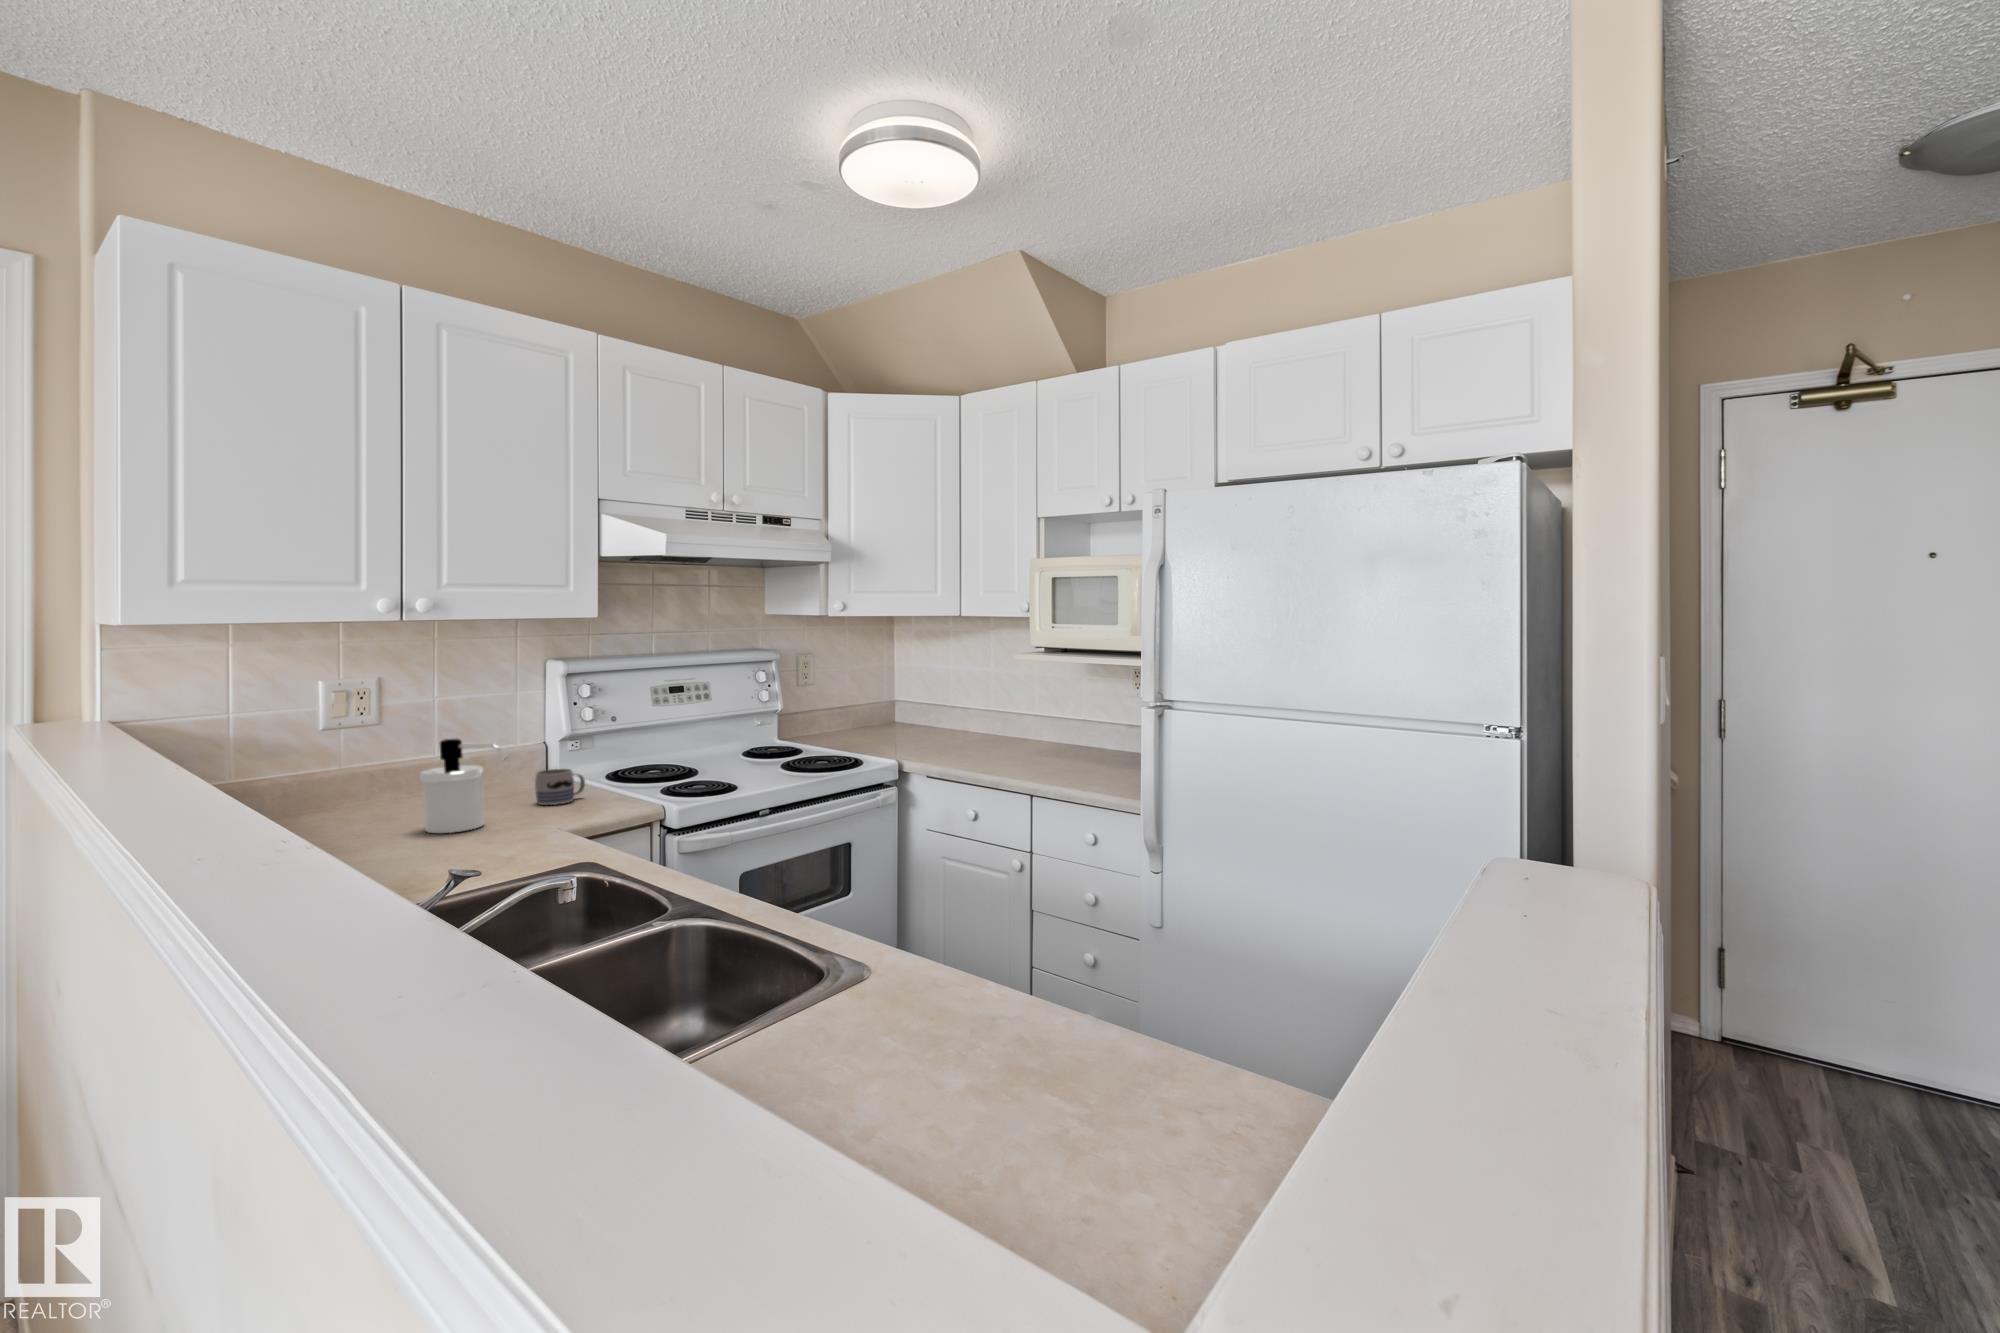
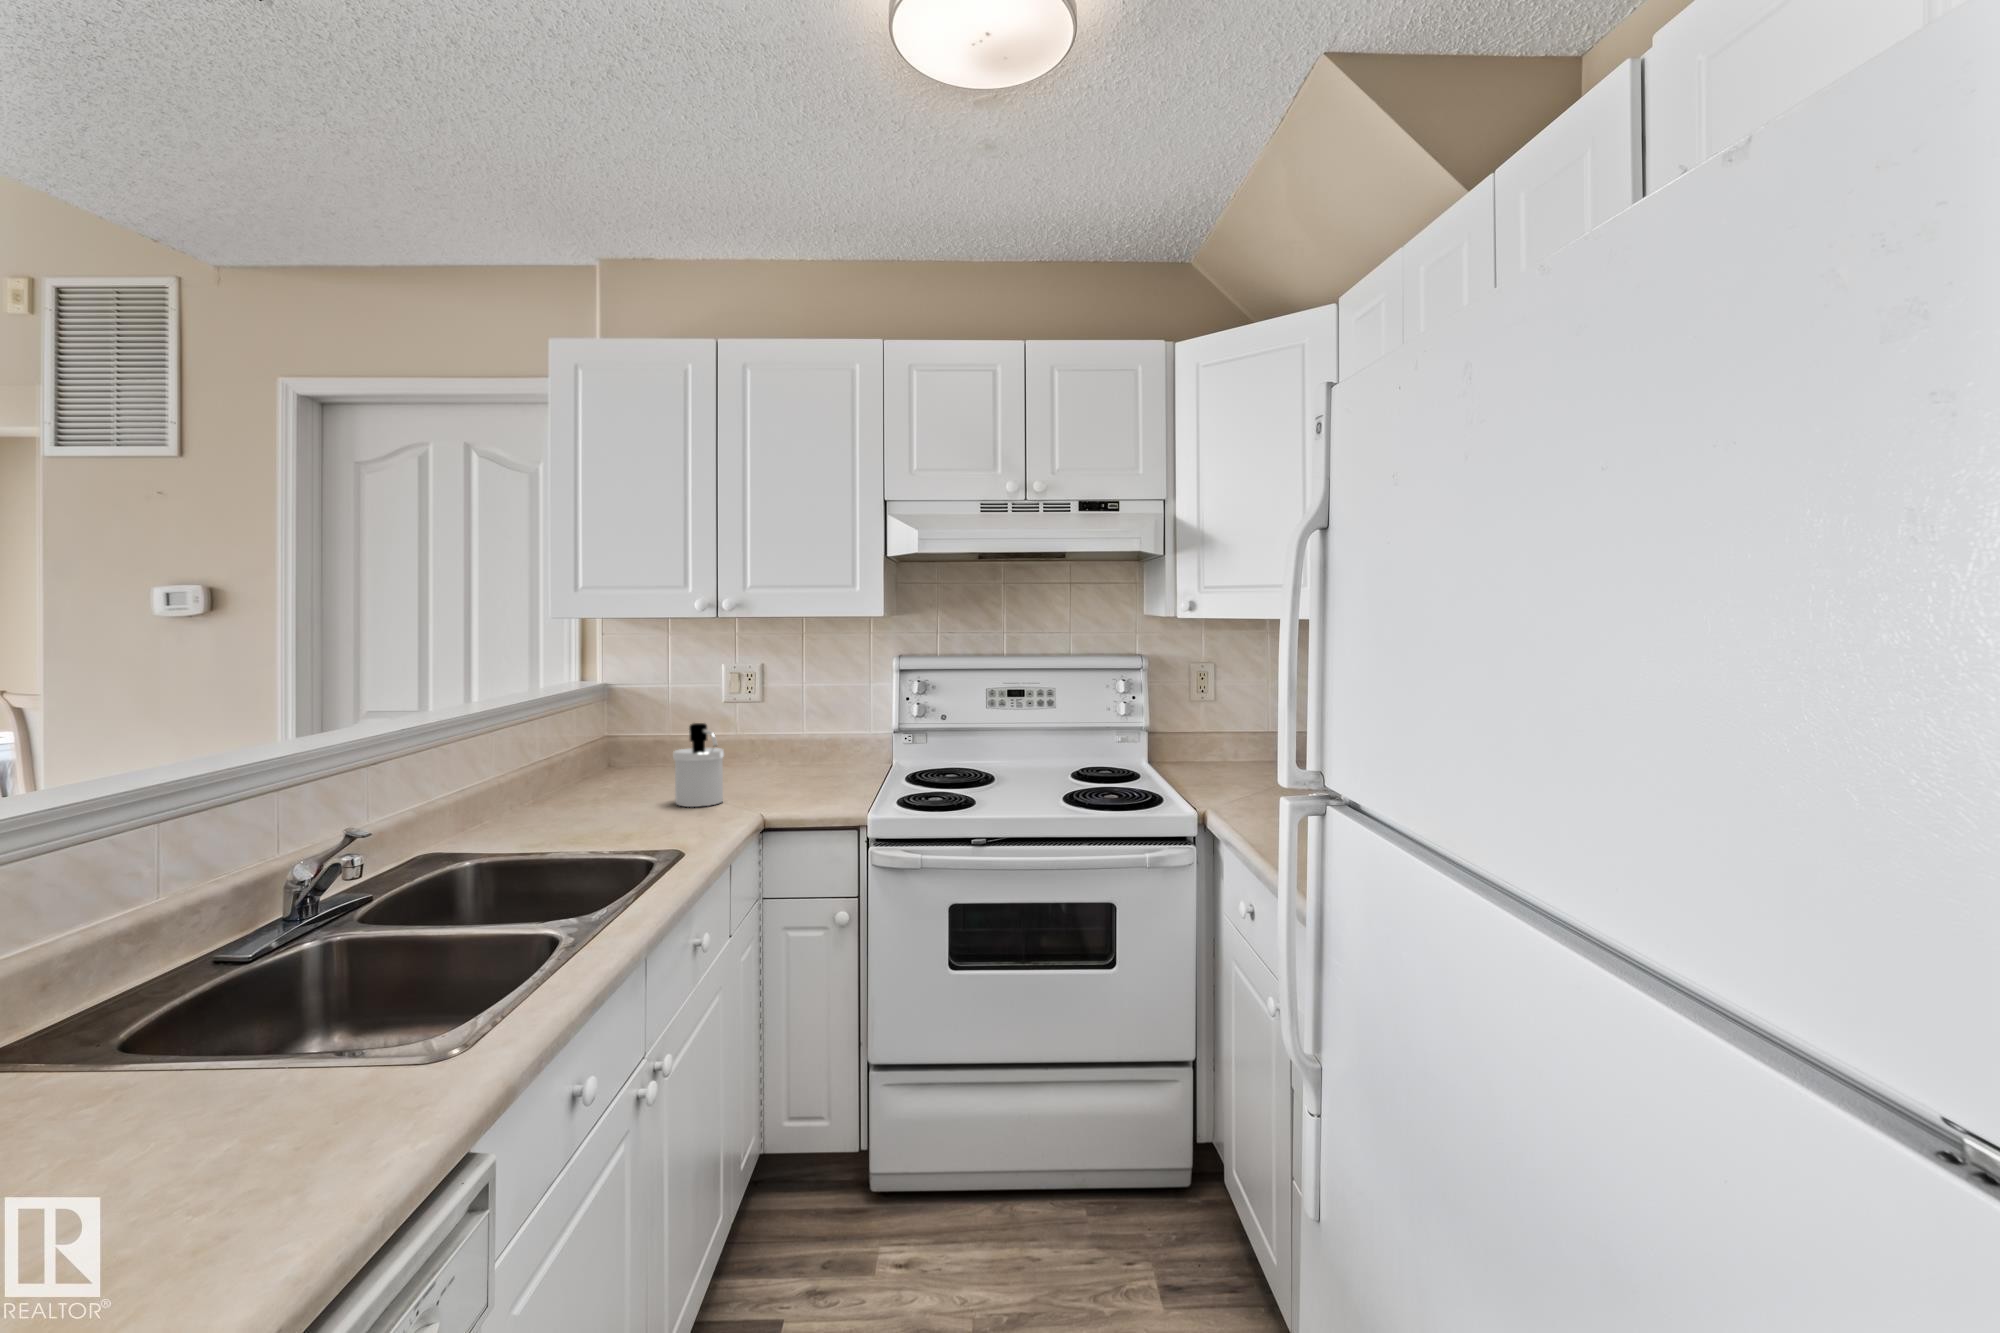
mug: present [535,769,585,805] -> none [798,762,844,796]

